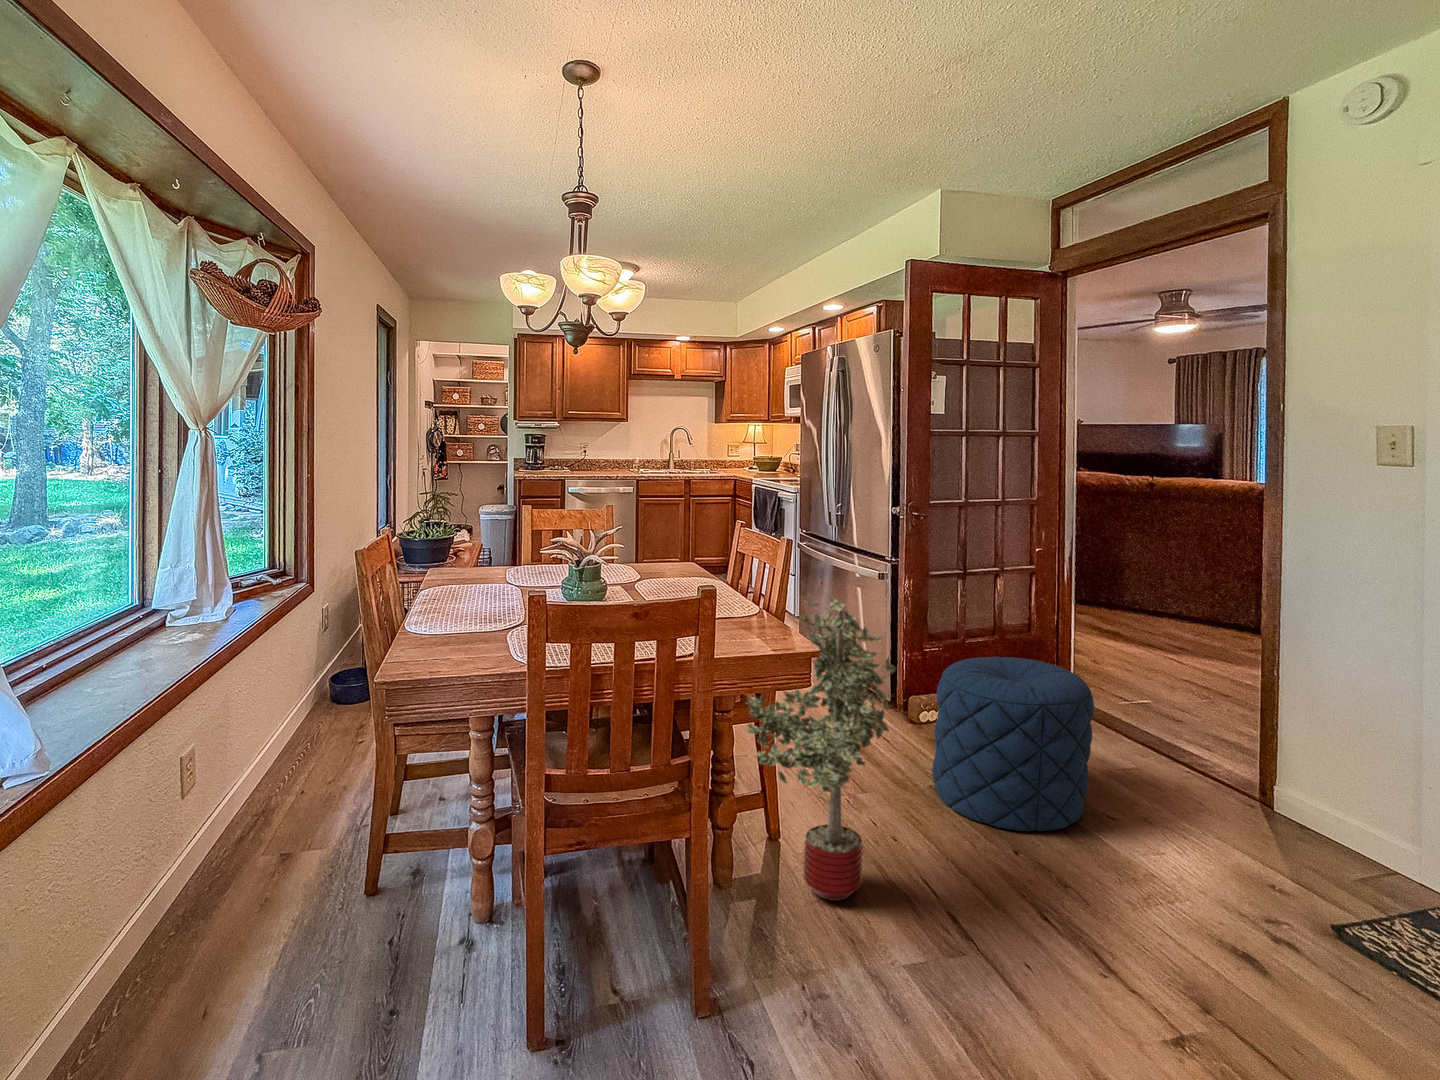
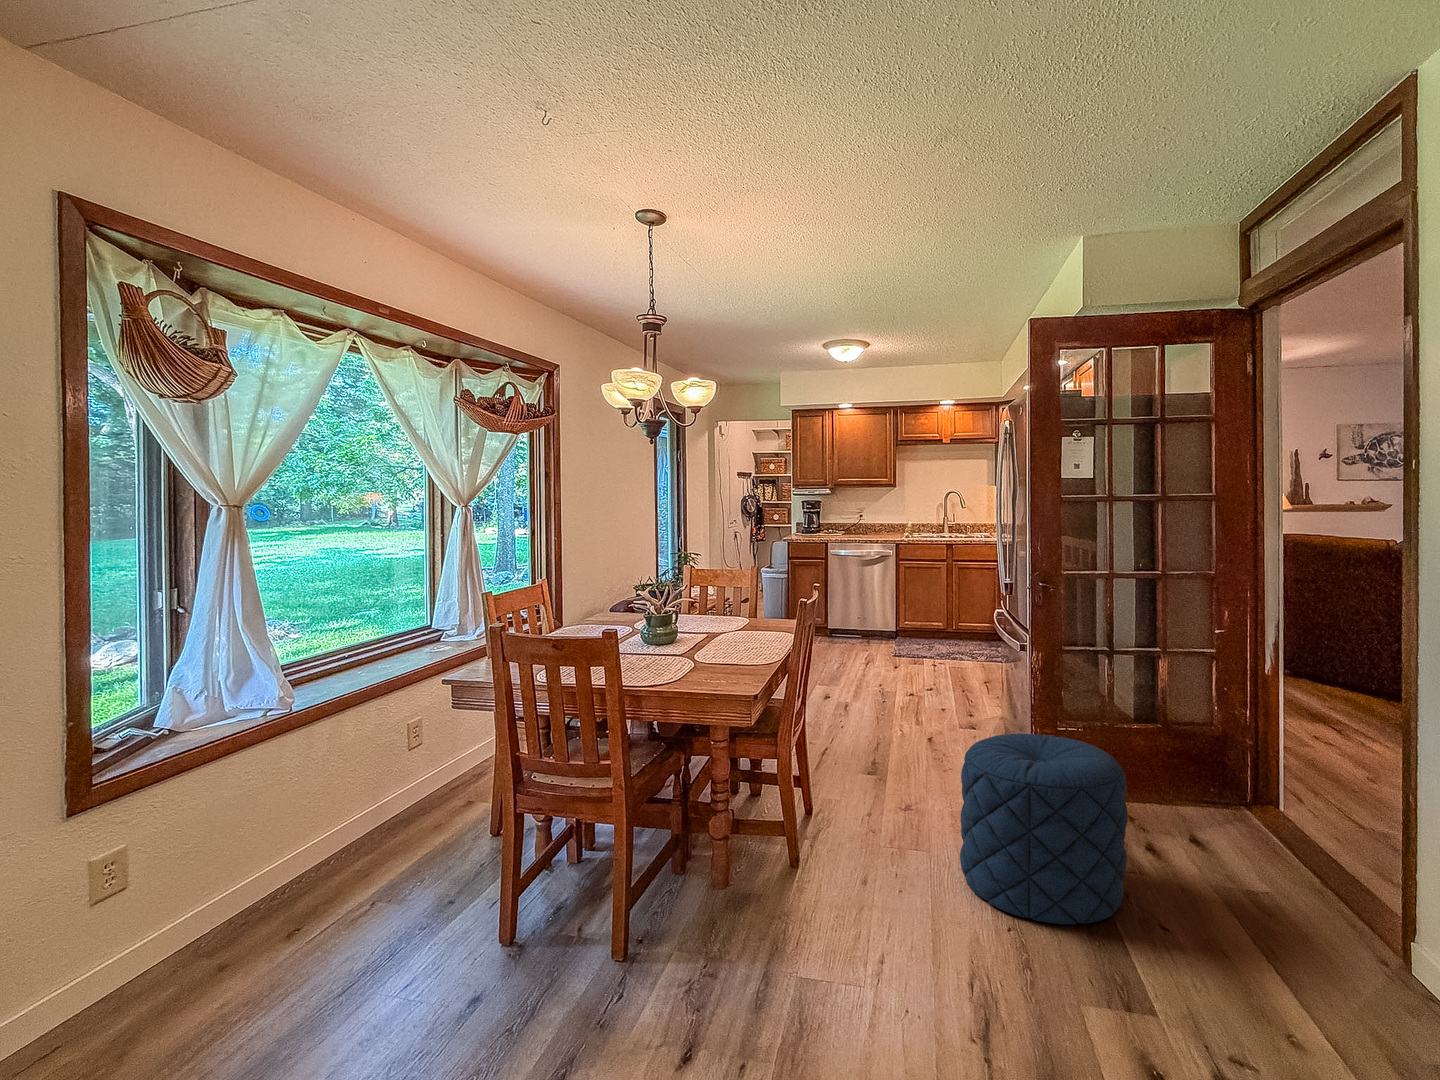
potted tree: present [746,597,896,901] -> none [691,649,851,918]

